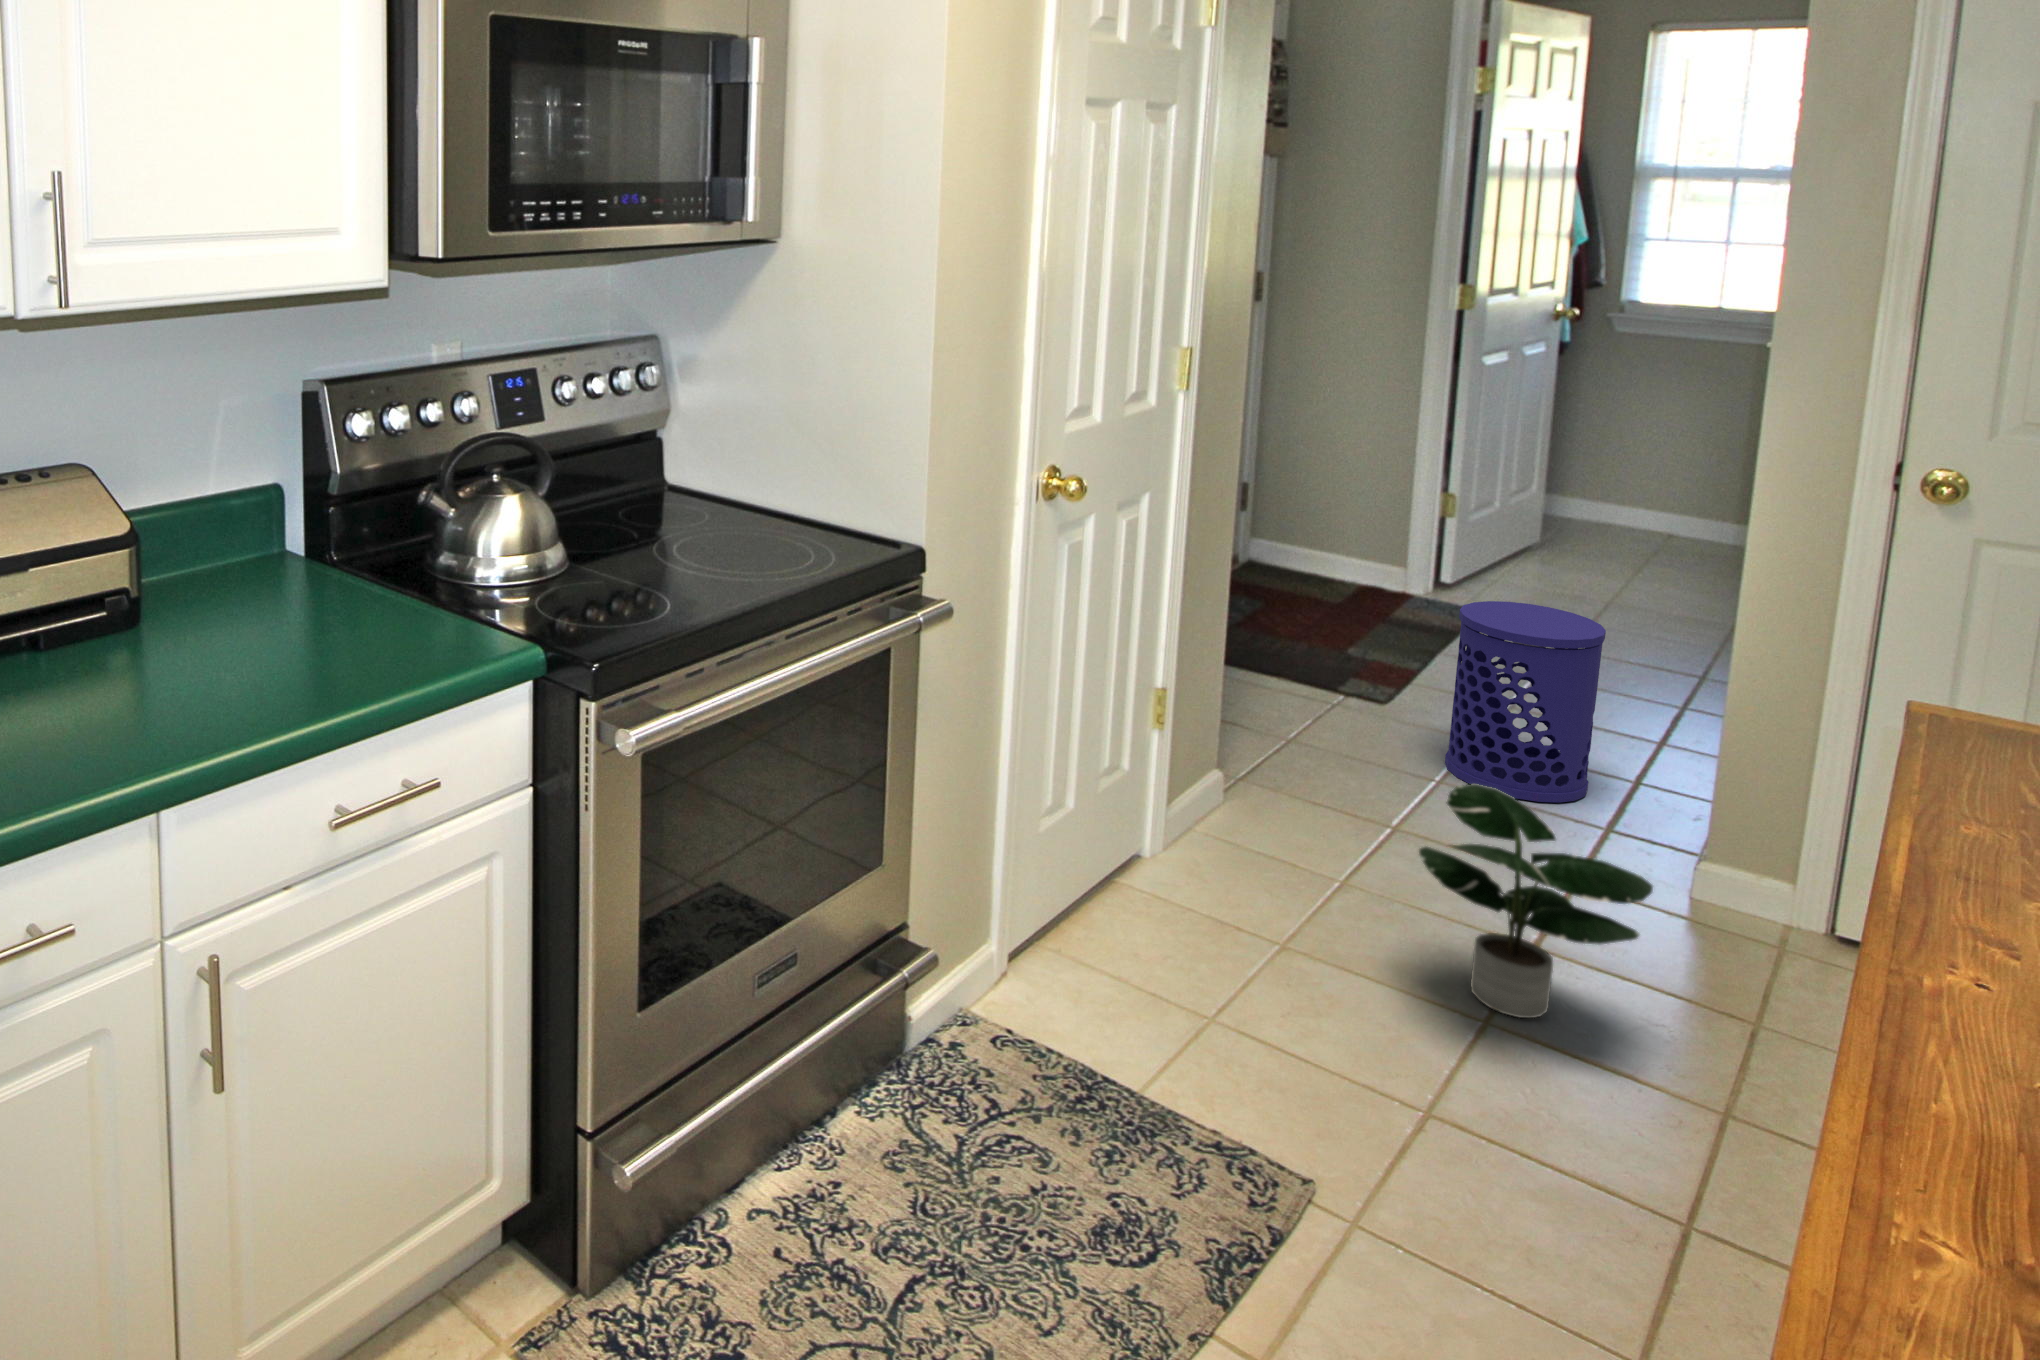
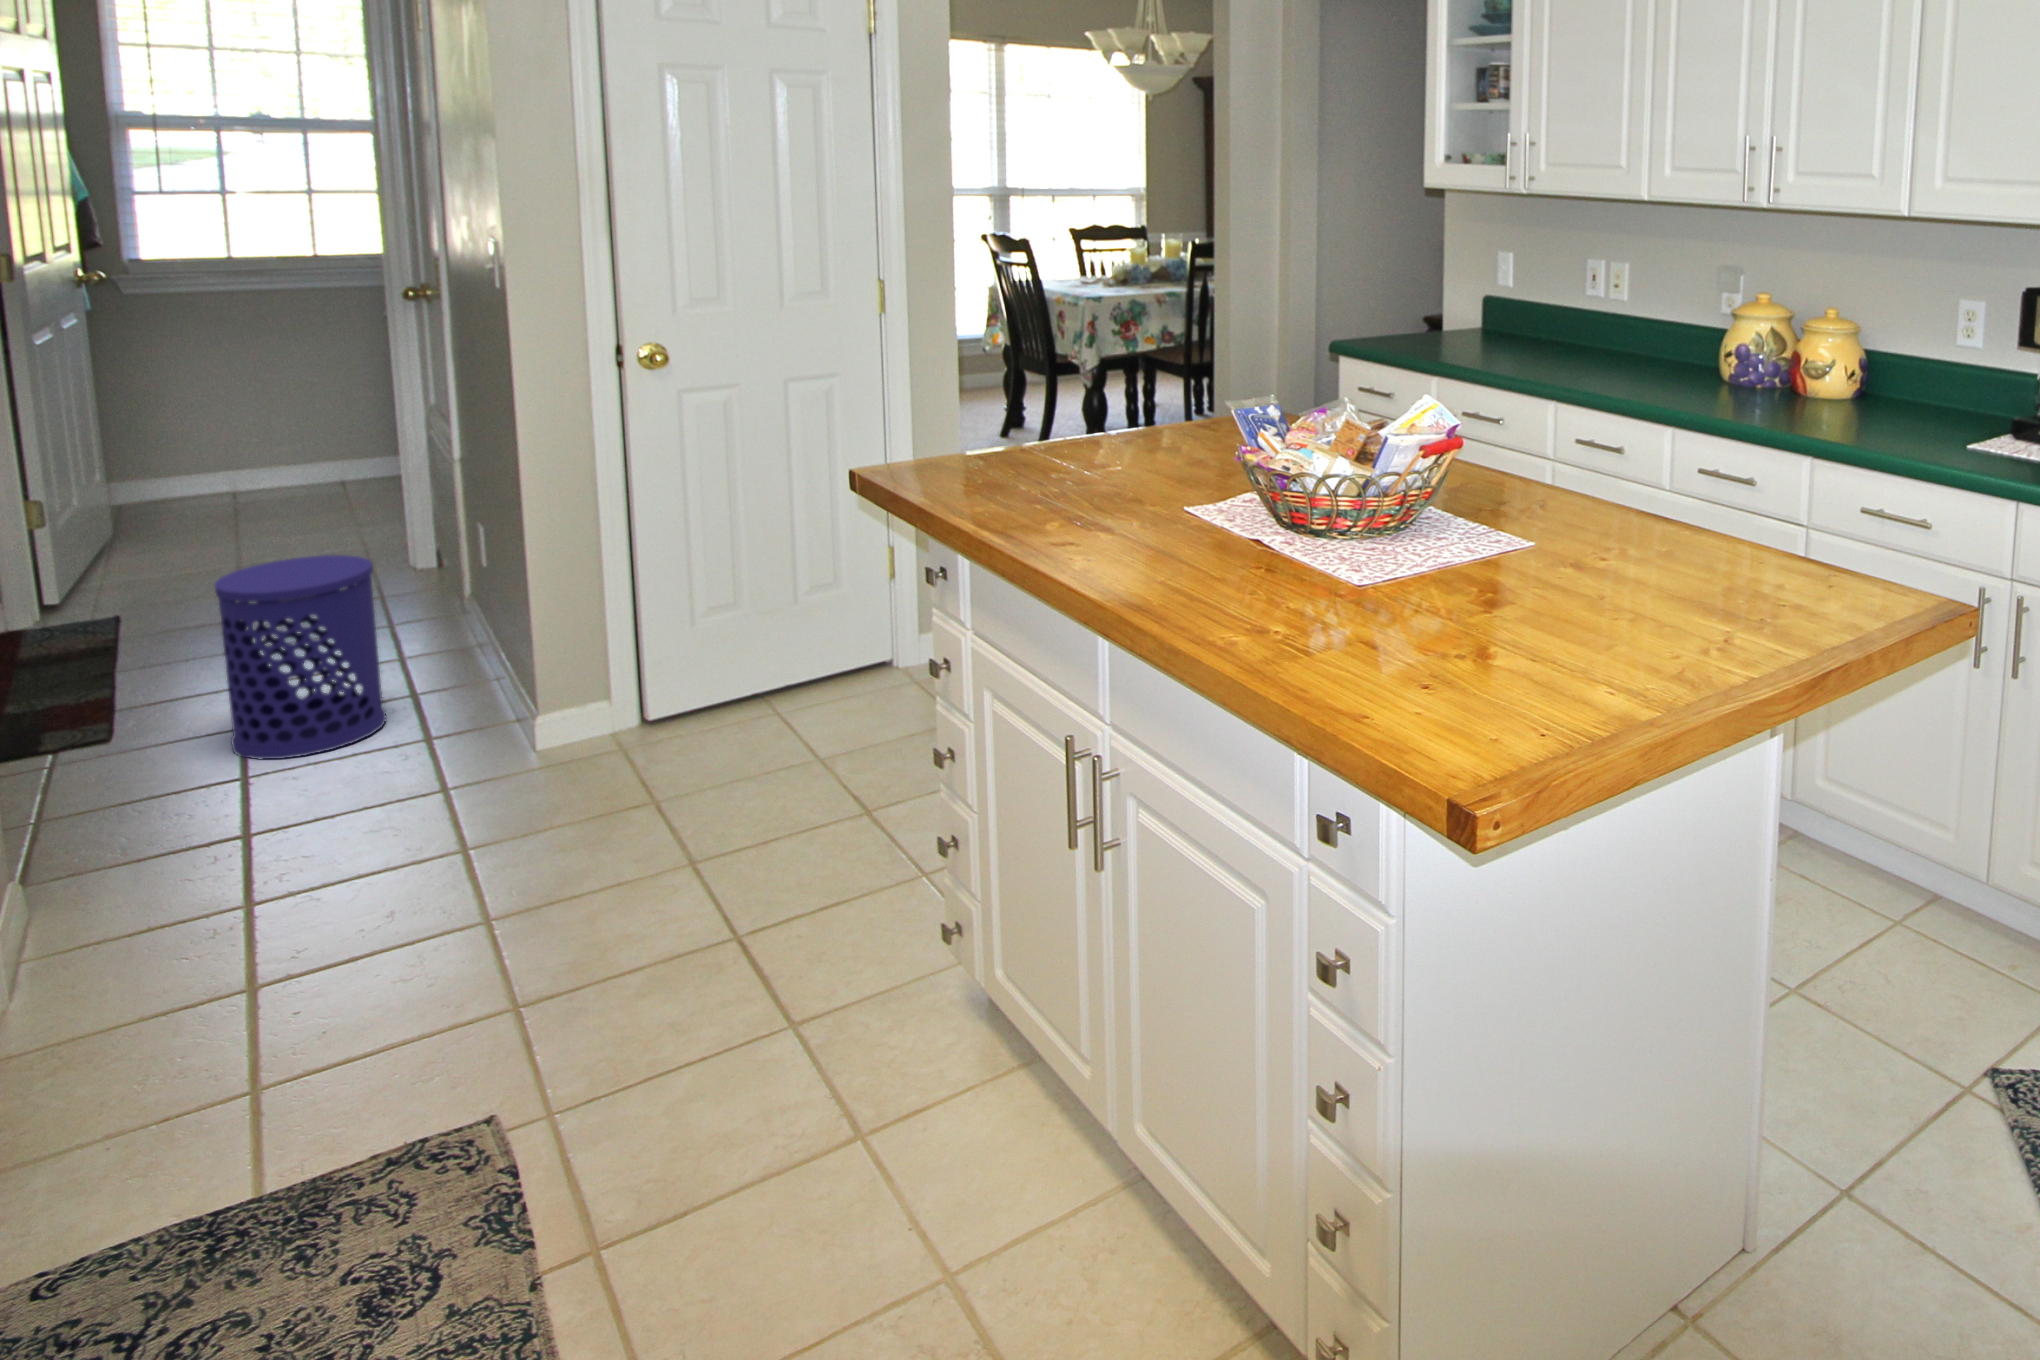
potted plant: present [1419,784,1653,1018] -> none [379,718,592,909]

